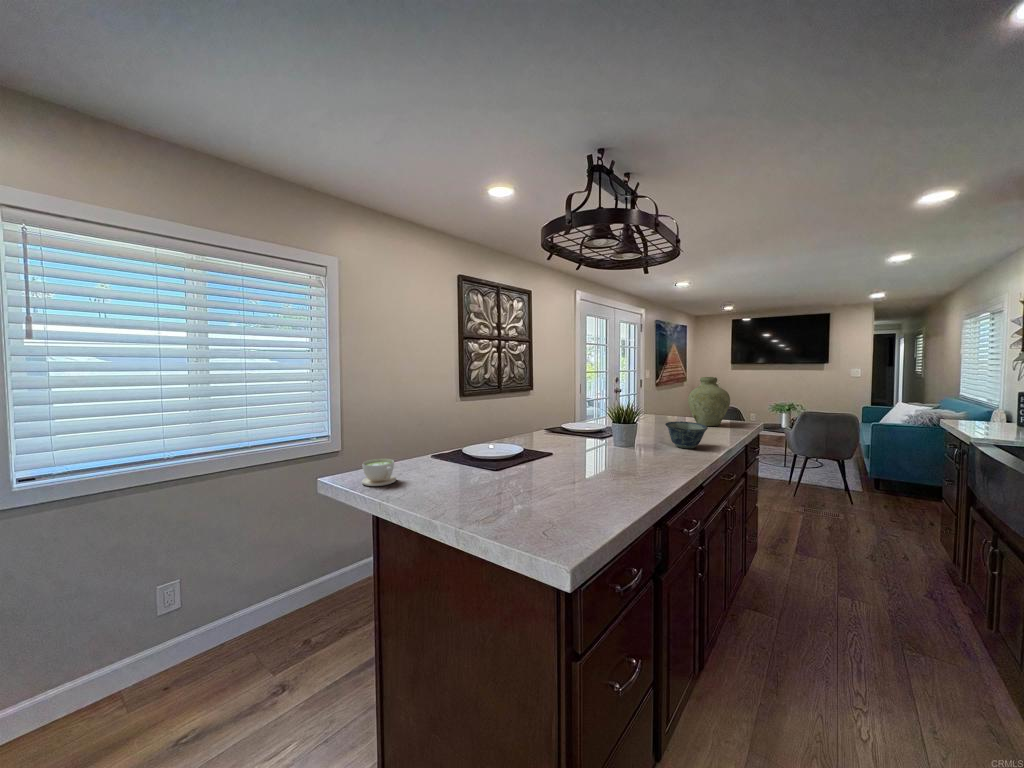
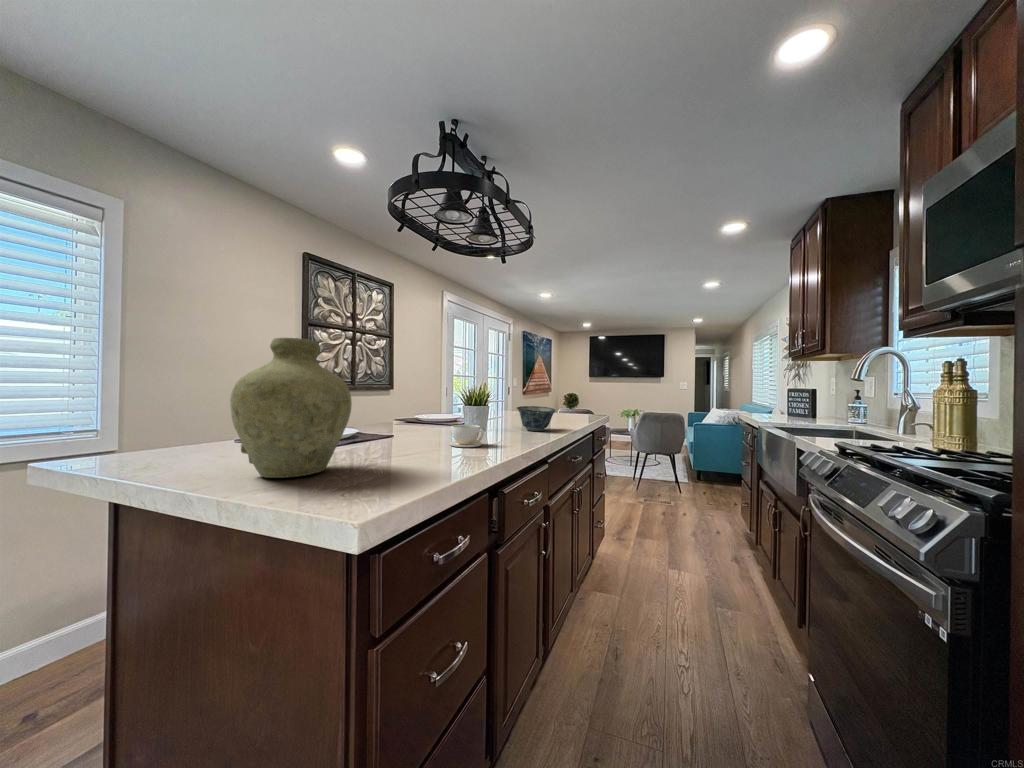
vase: present [688,377,730,426] -> present [230,338,352,478]
coffee cup: present [362,459,396,486] -> present [450,425,484,447]

